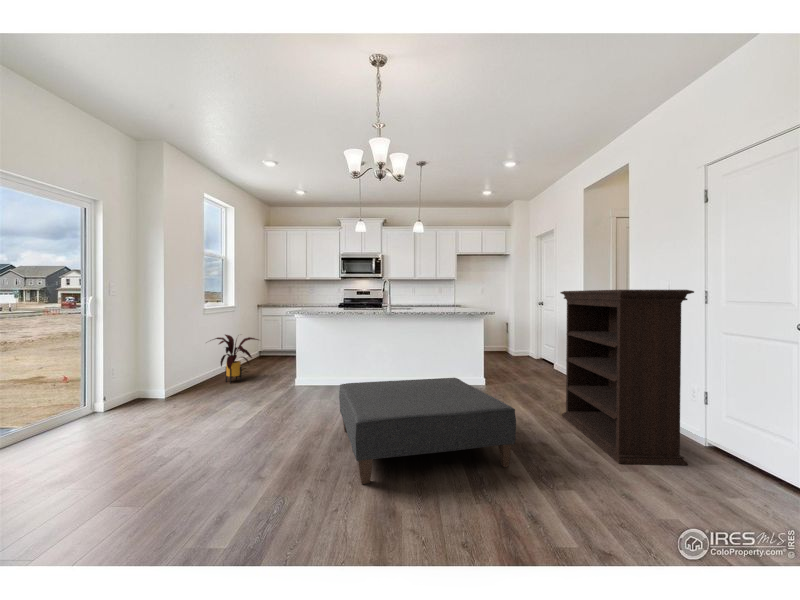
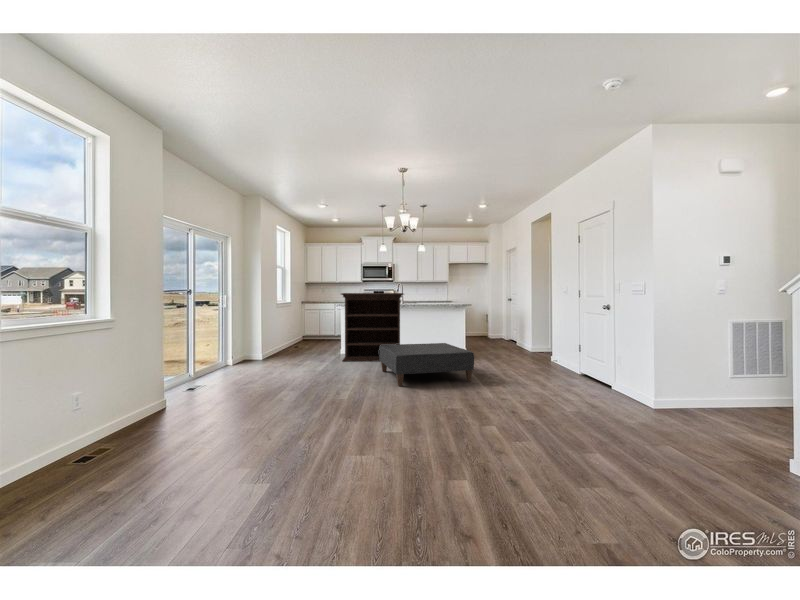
bookshelf: present [560,290,694,465] -> present [341,293,403,361]
house plant: present [215,335,258,383] -> none [279,321,315,354]

